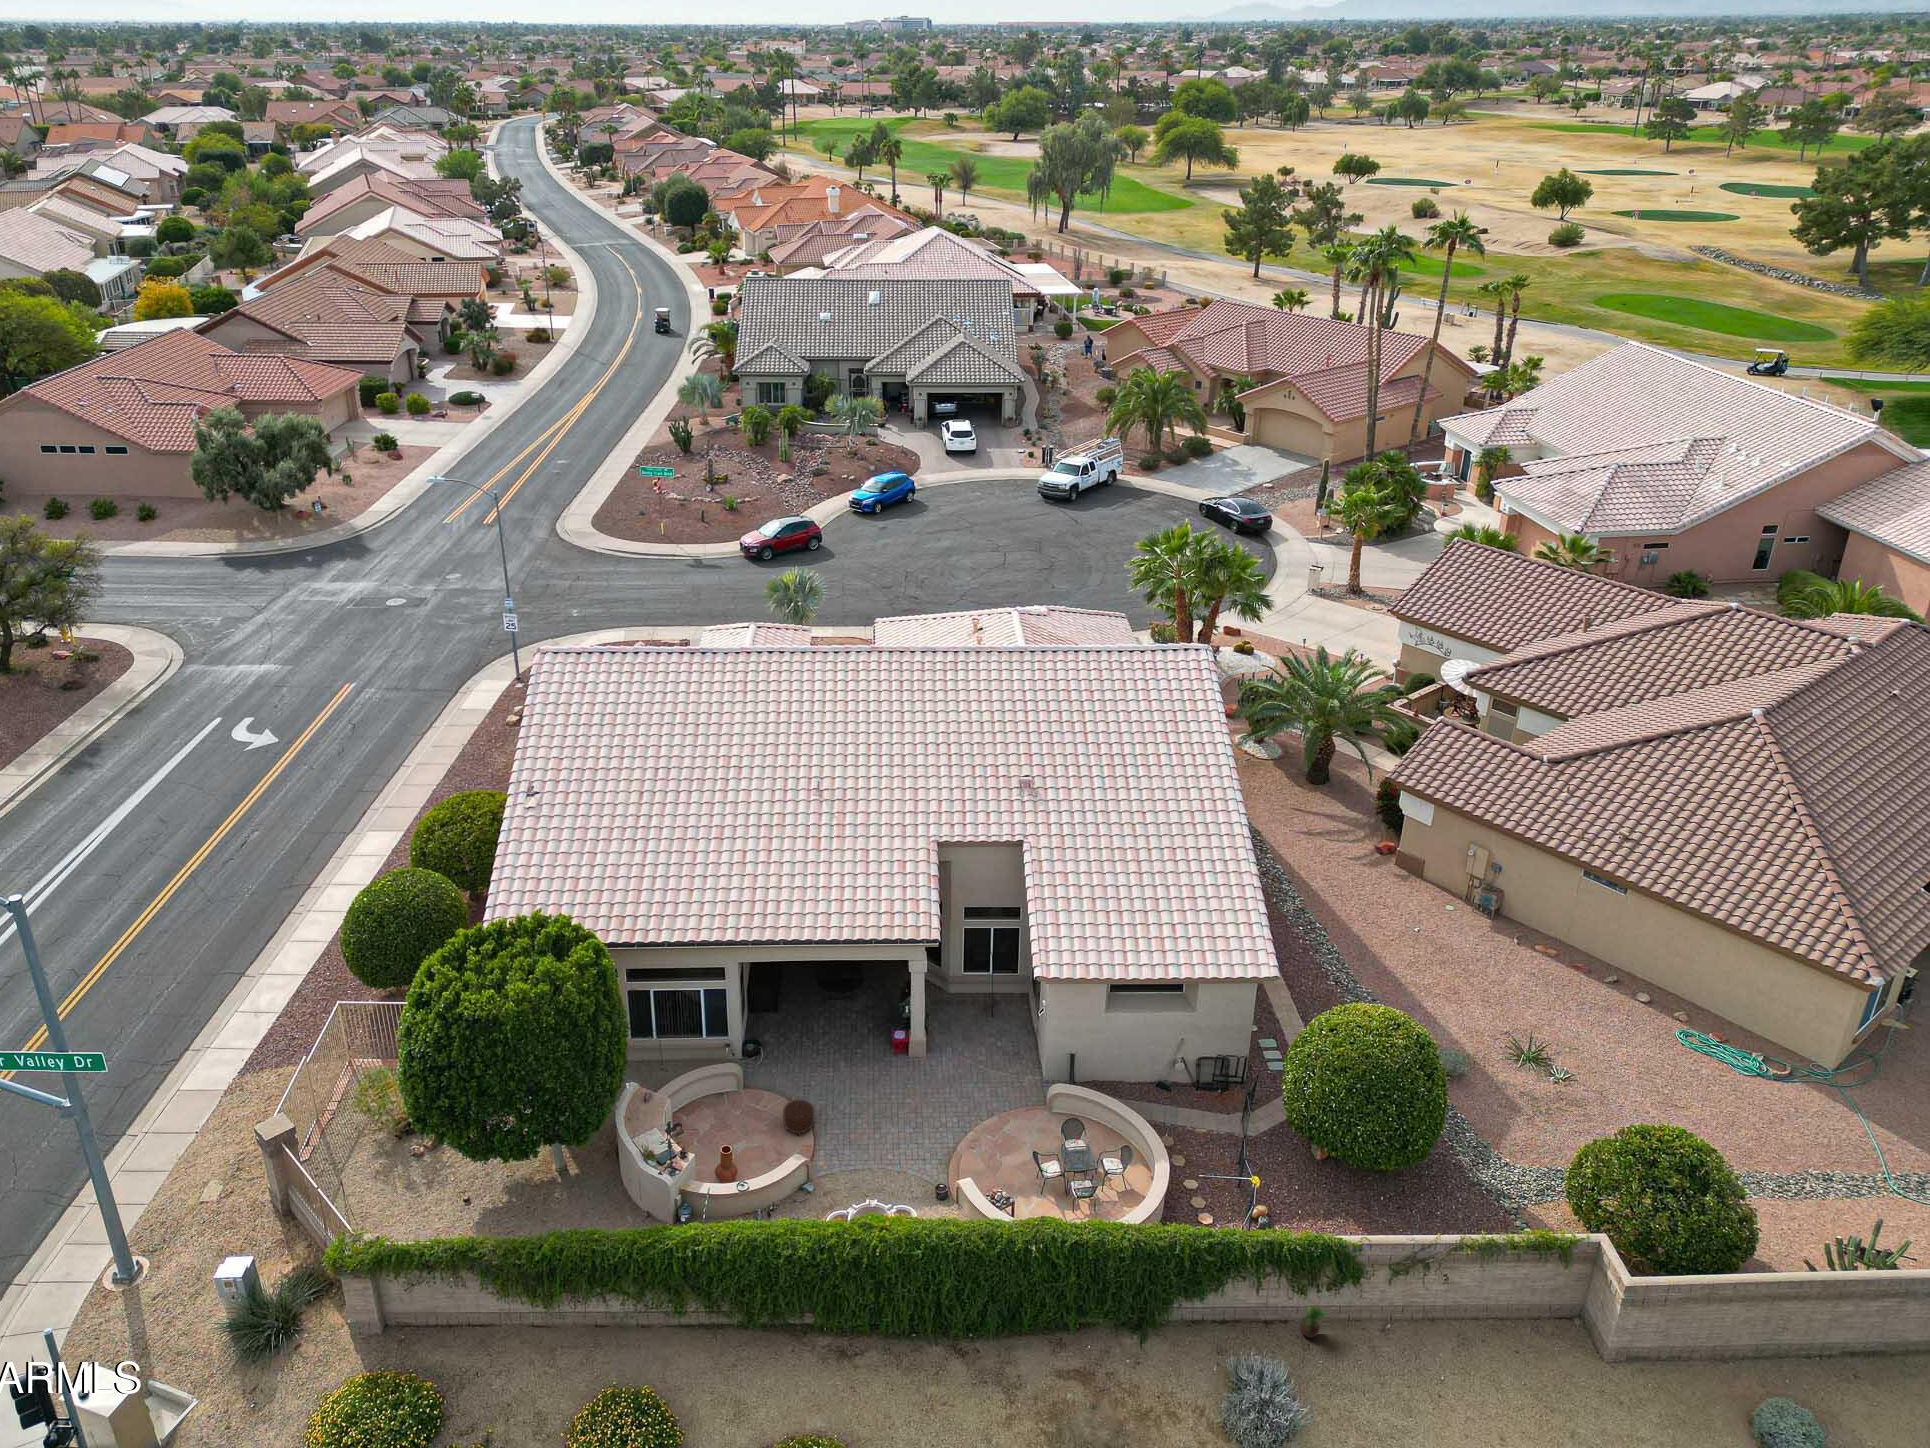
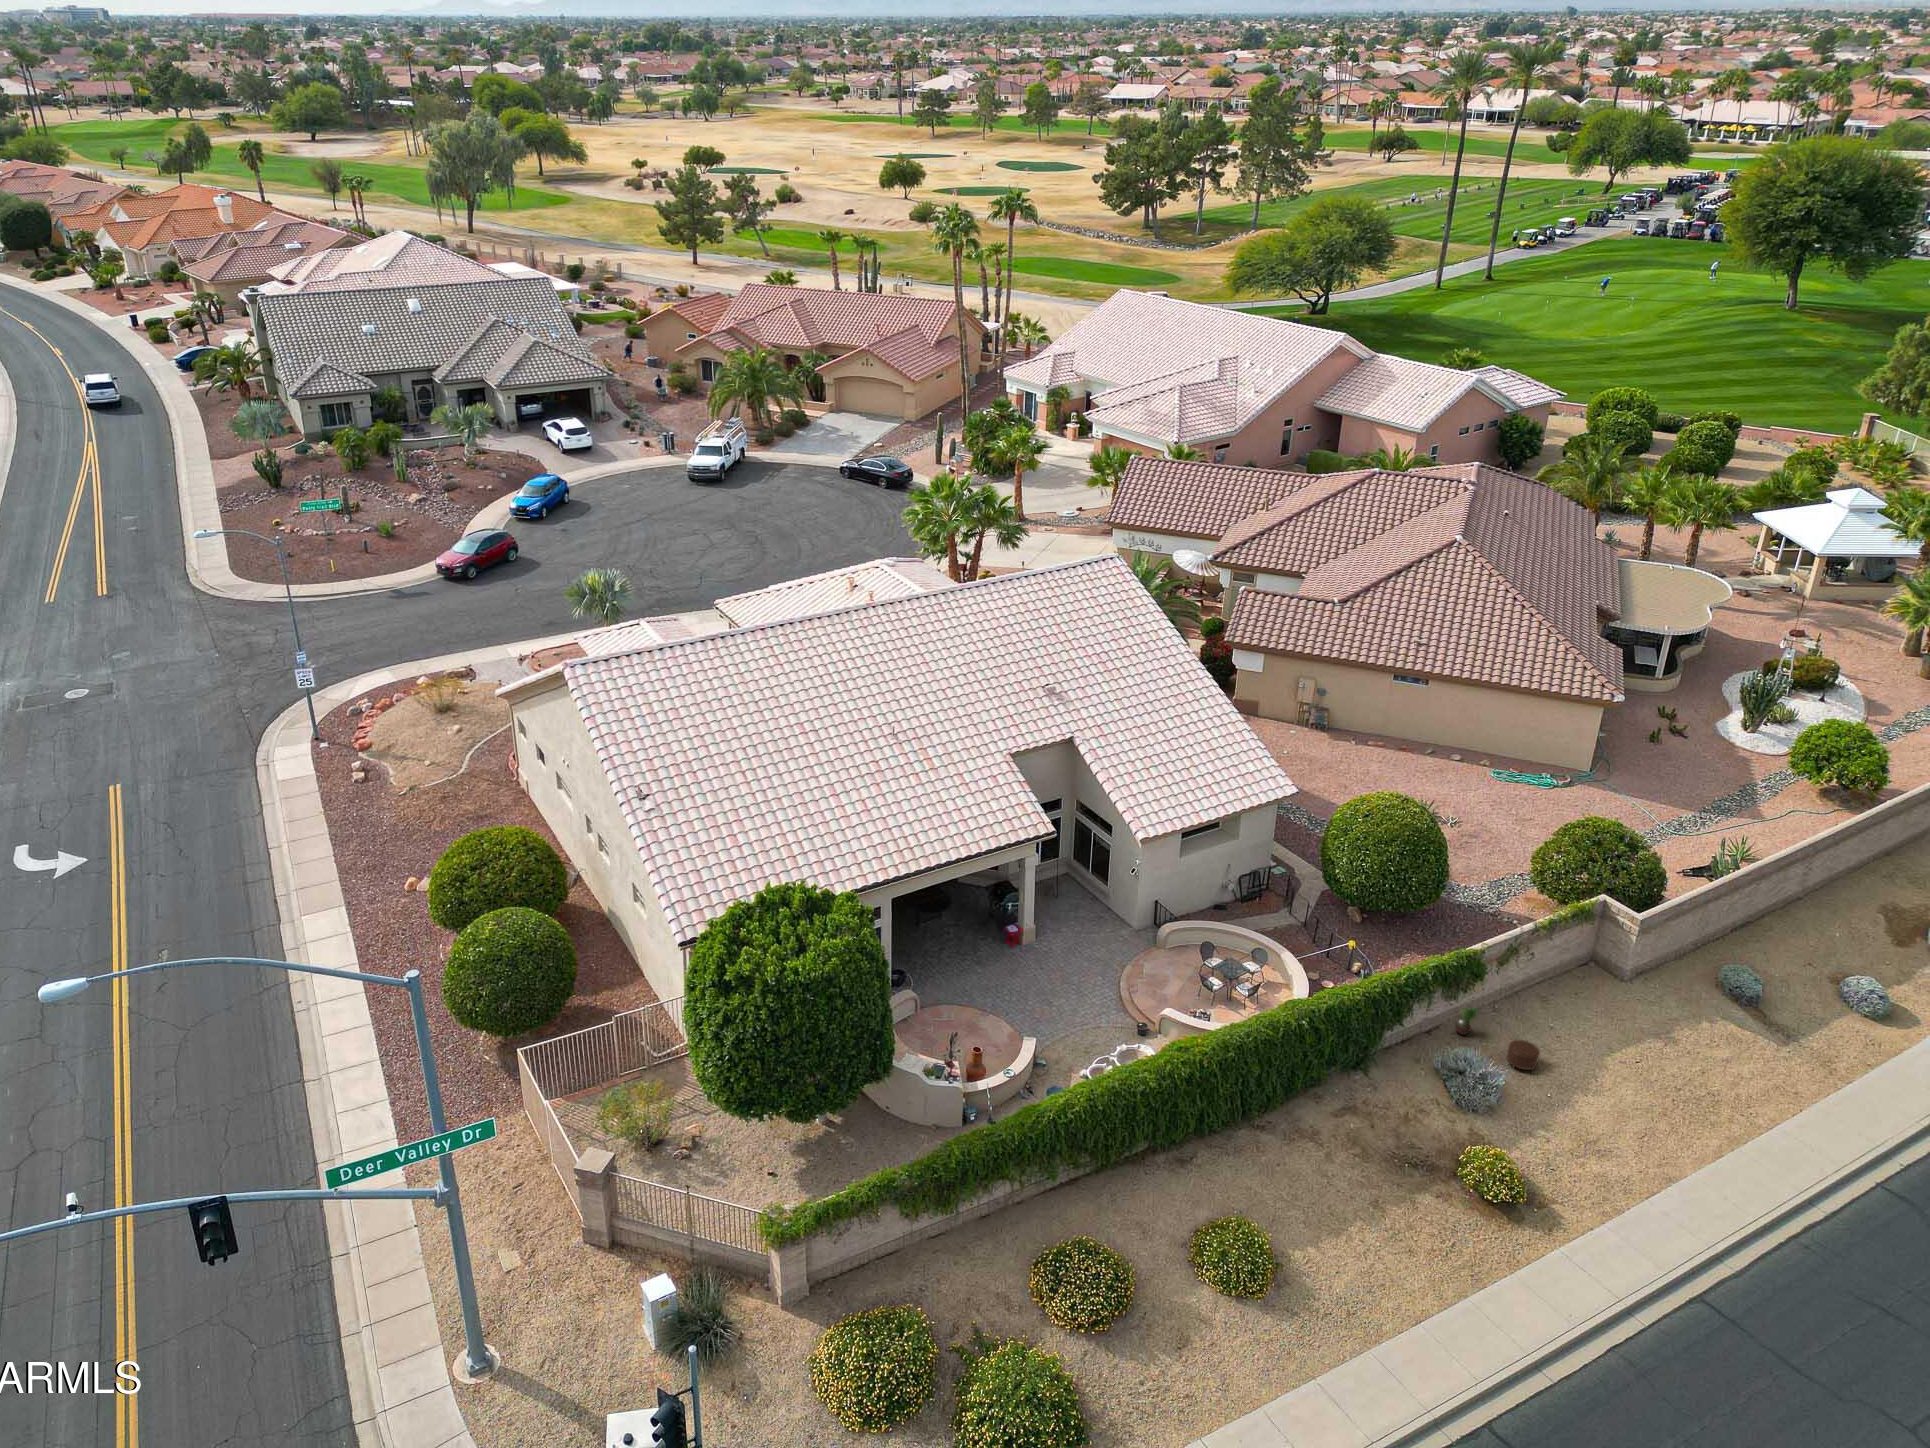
ottoman: present [783,1100,814,1135] -> present [1506,1040,1540,1071]

